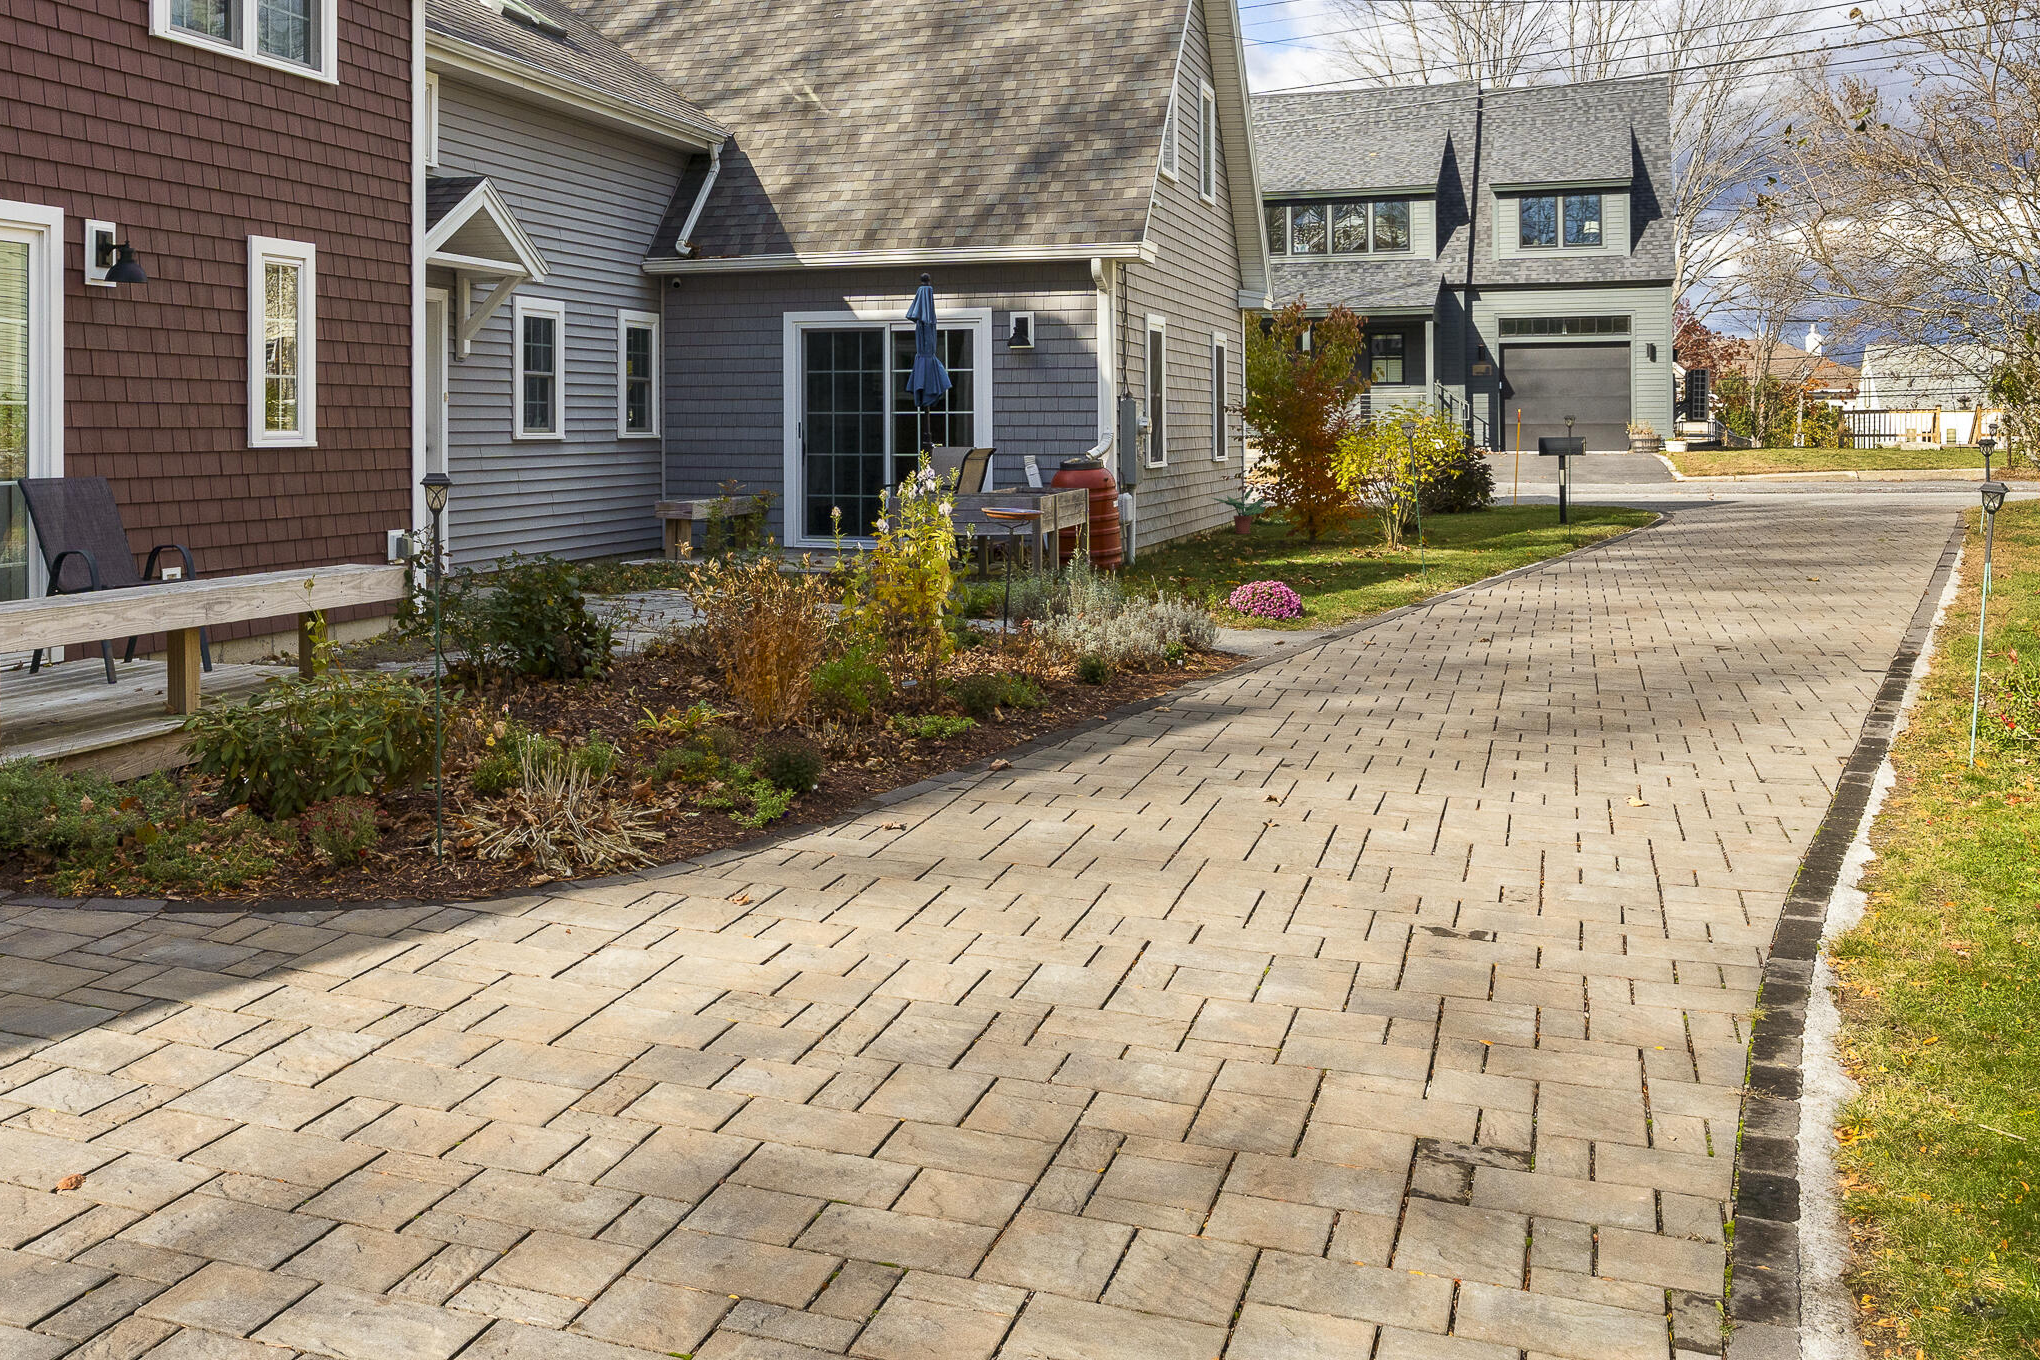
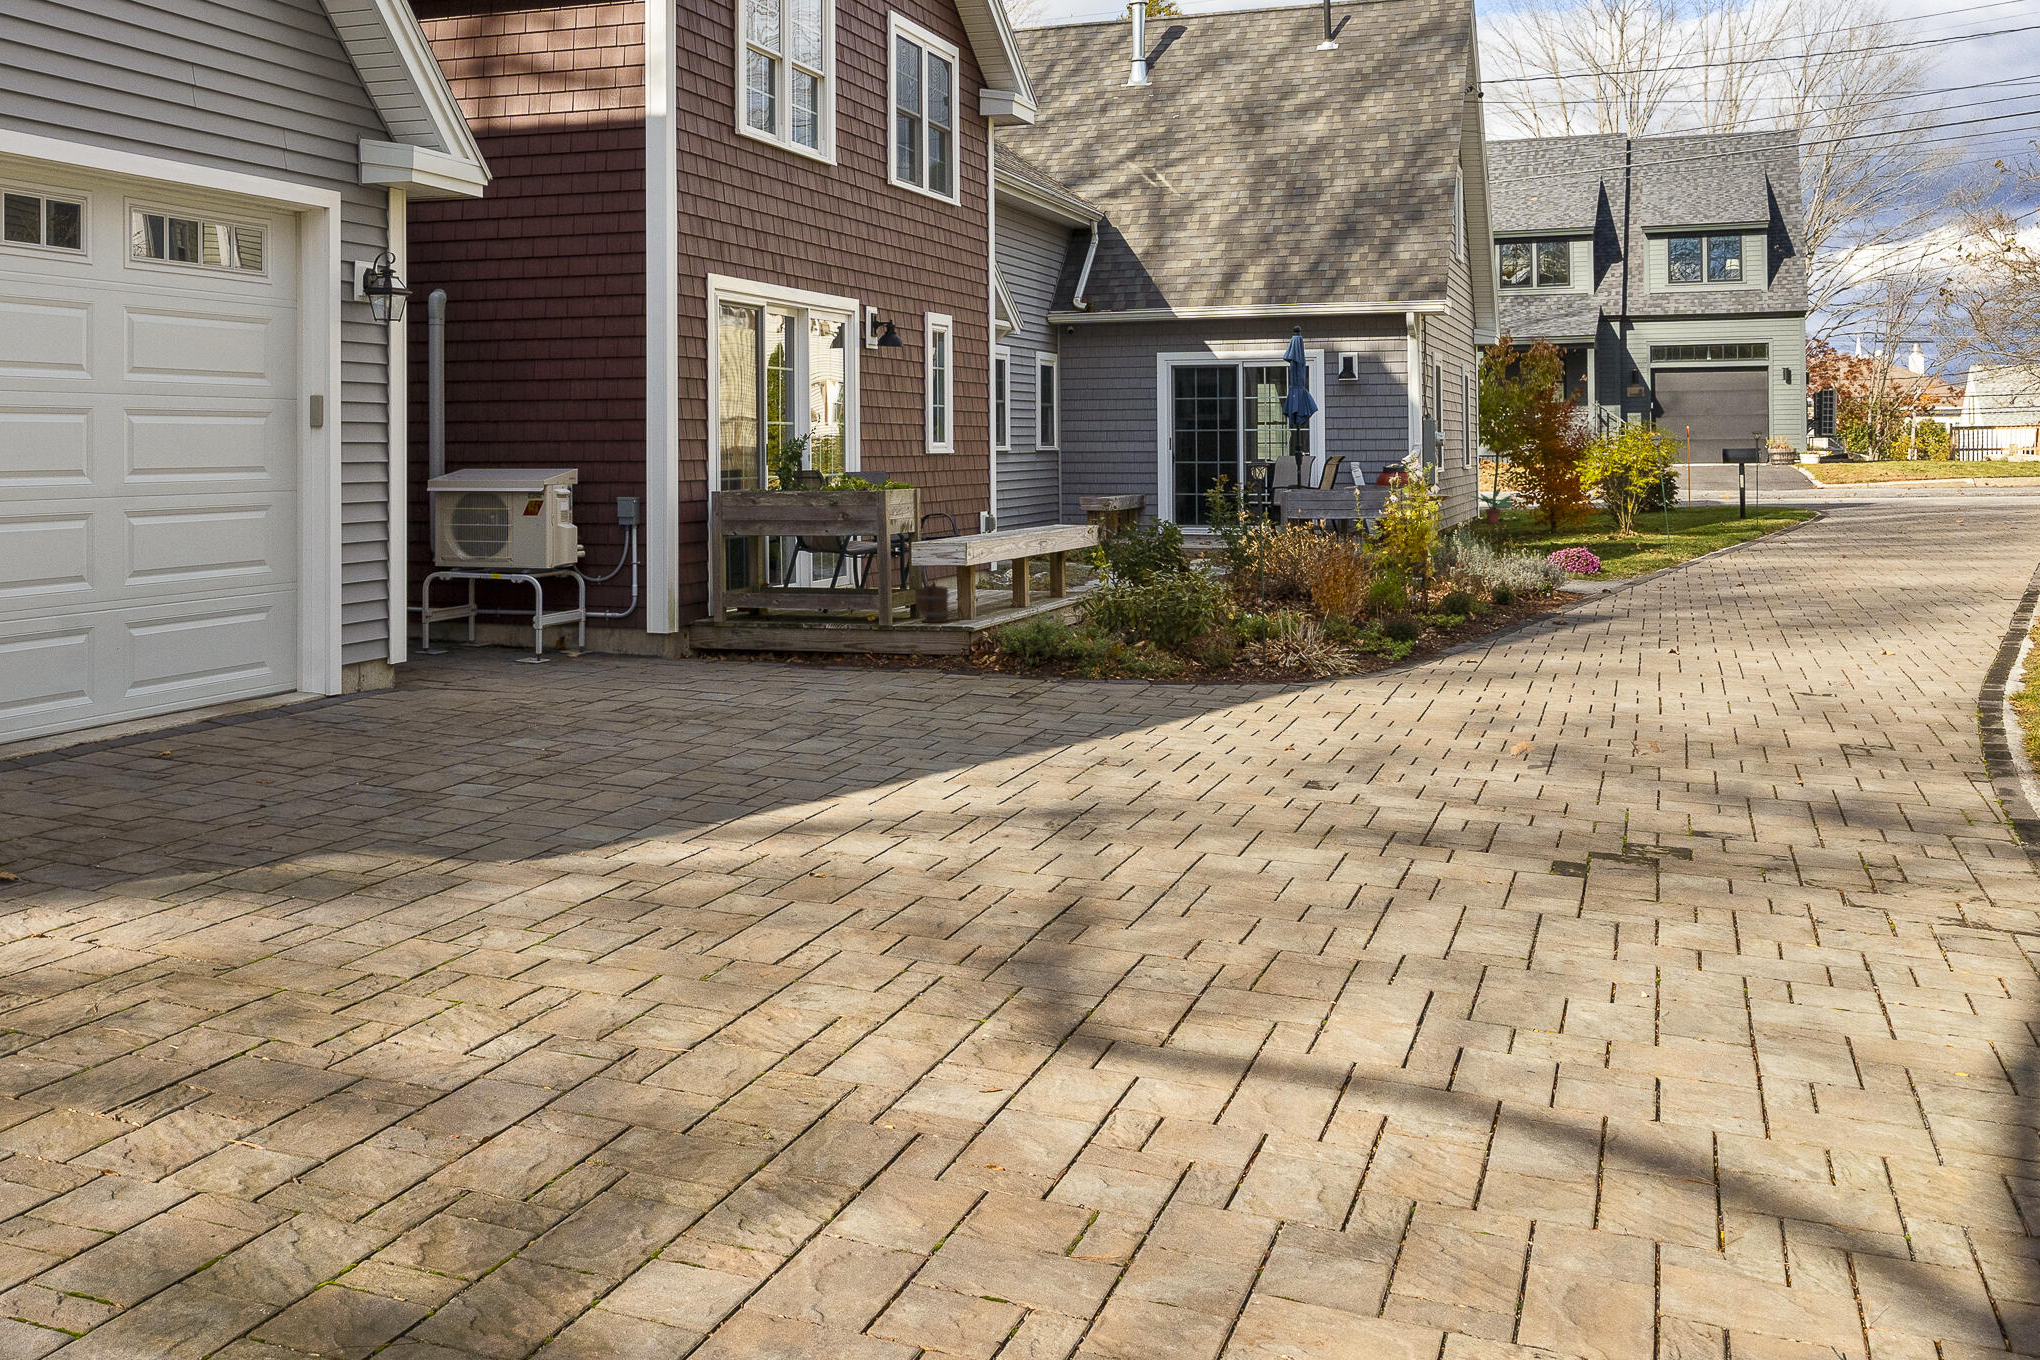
bucket: none [79,645,138,729] -> present [915,578,949,622]

